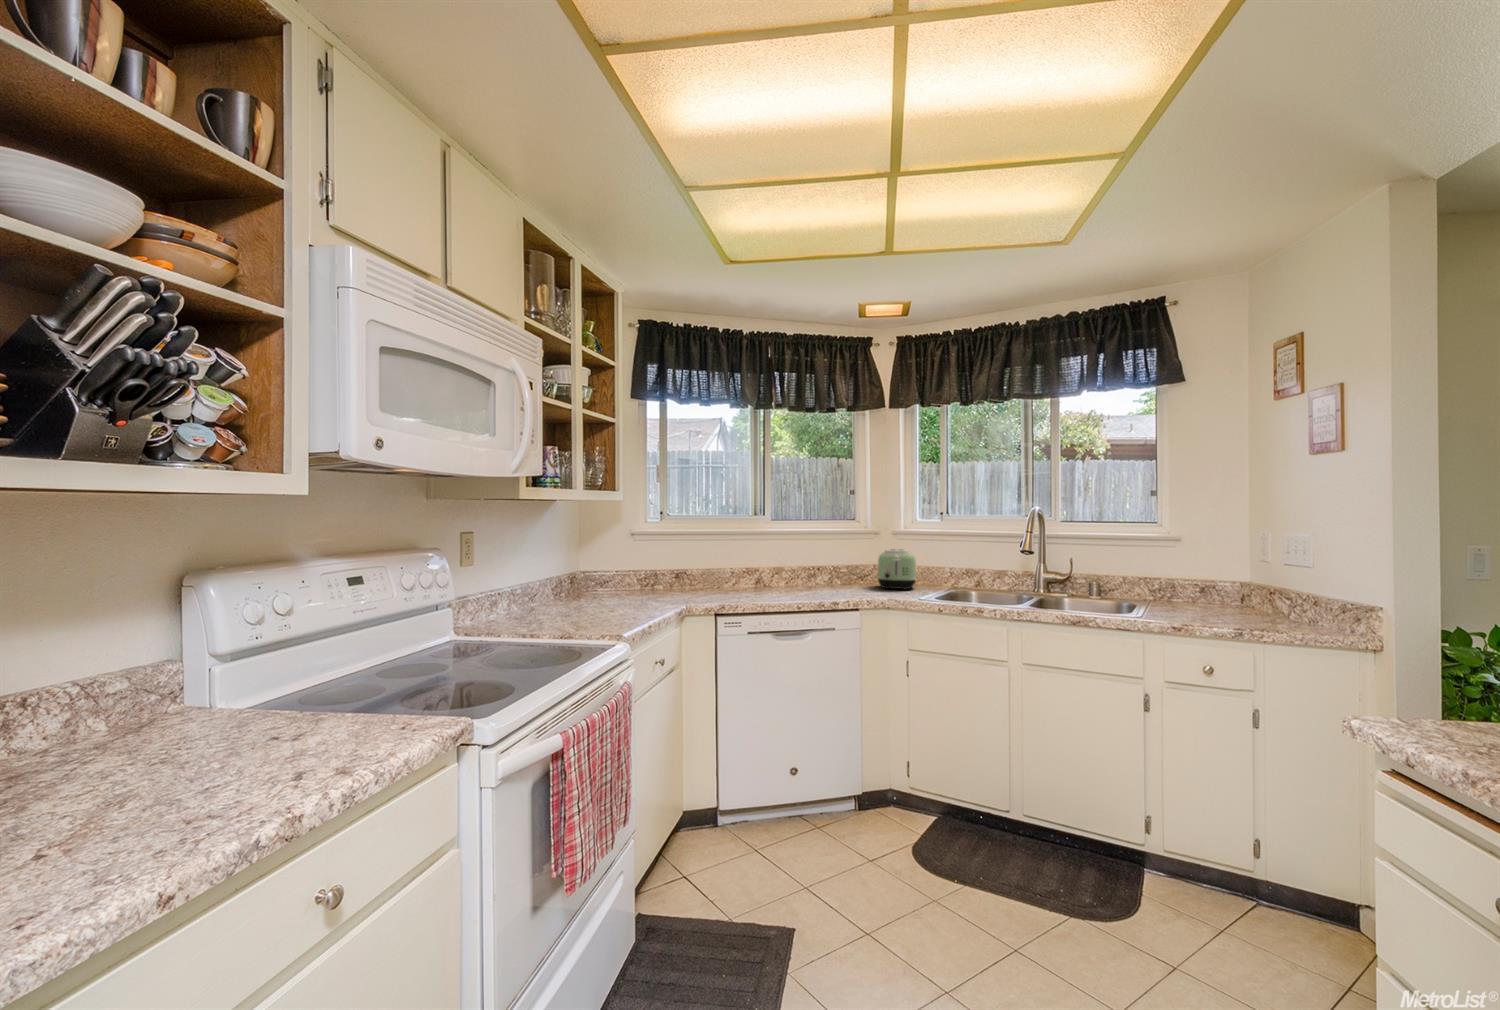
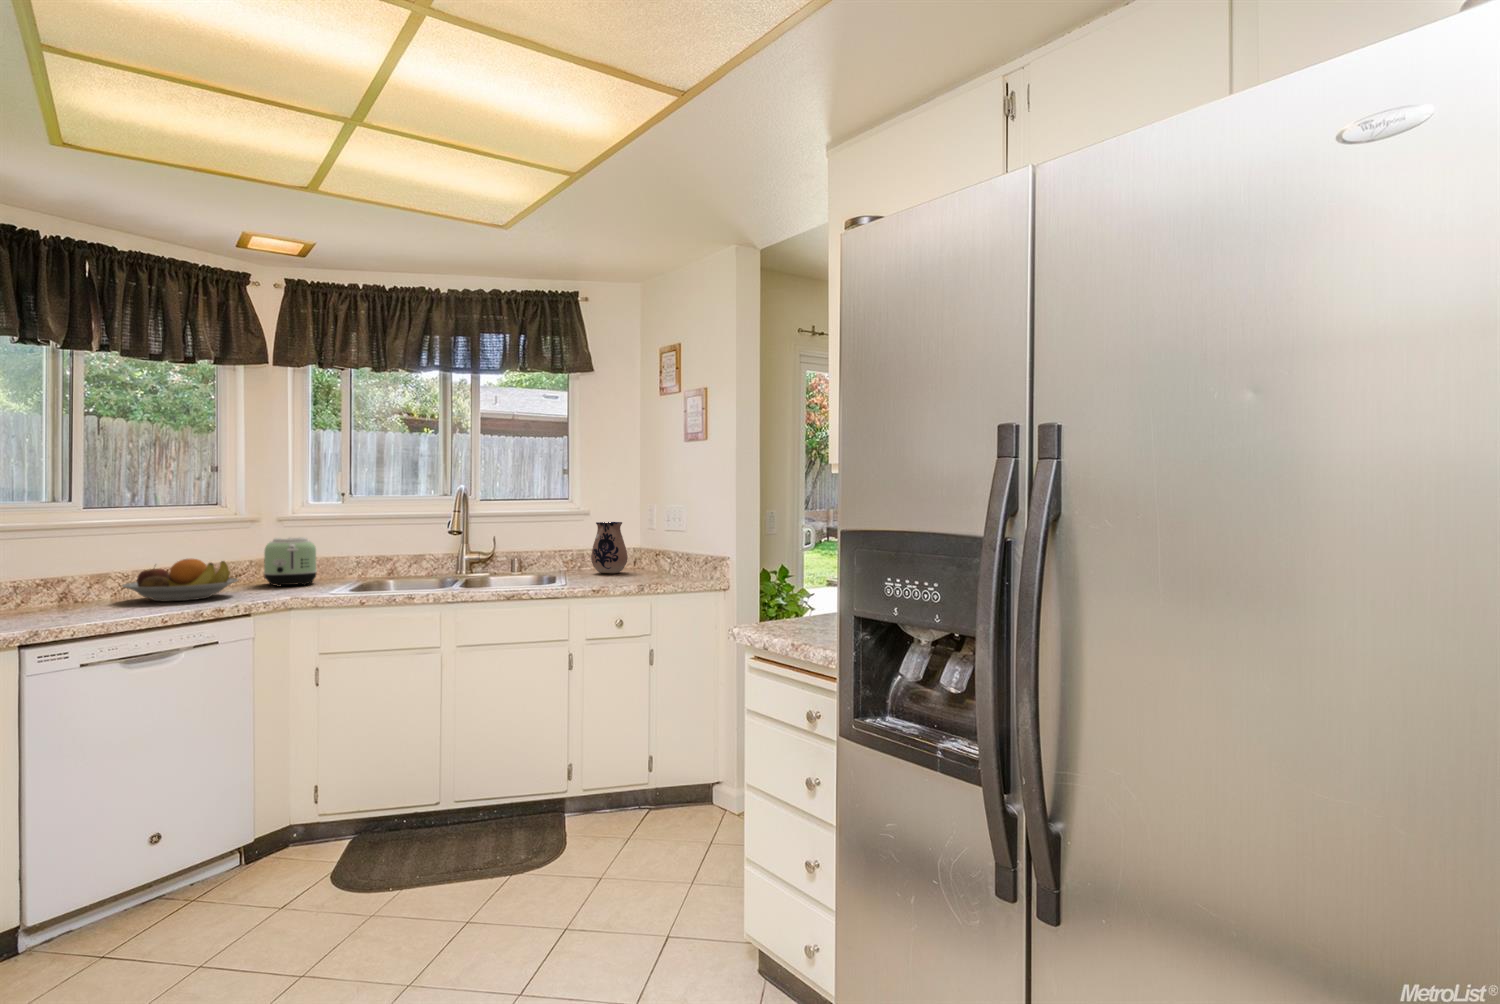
ceramic pitcher: none [1184,548,1231,607] -> present [591,522,628,573]
fruit bowl: none [784,563,856,595] -> present [122,559,238,601]

